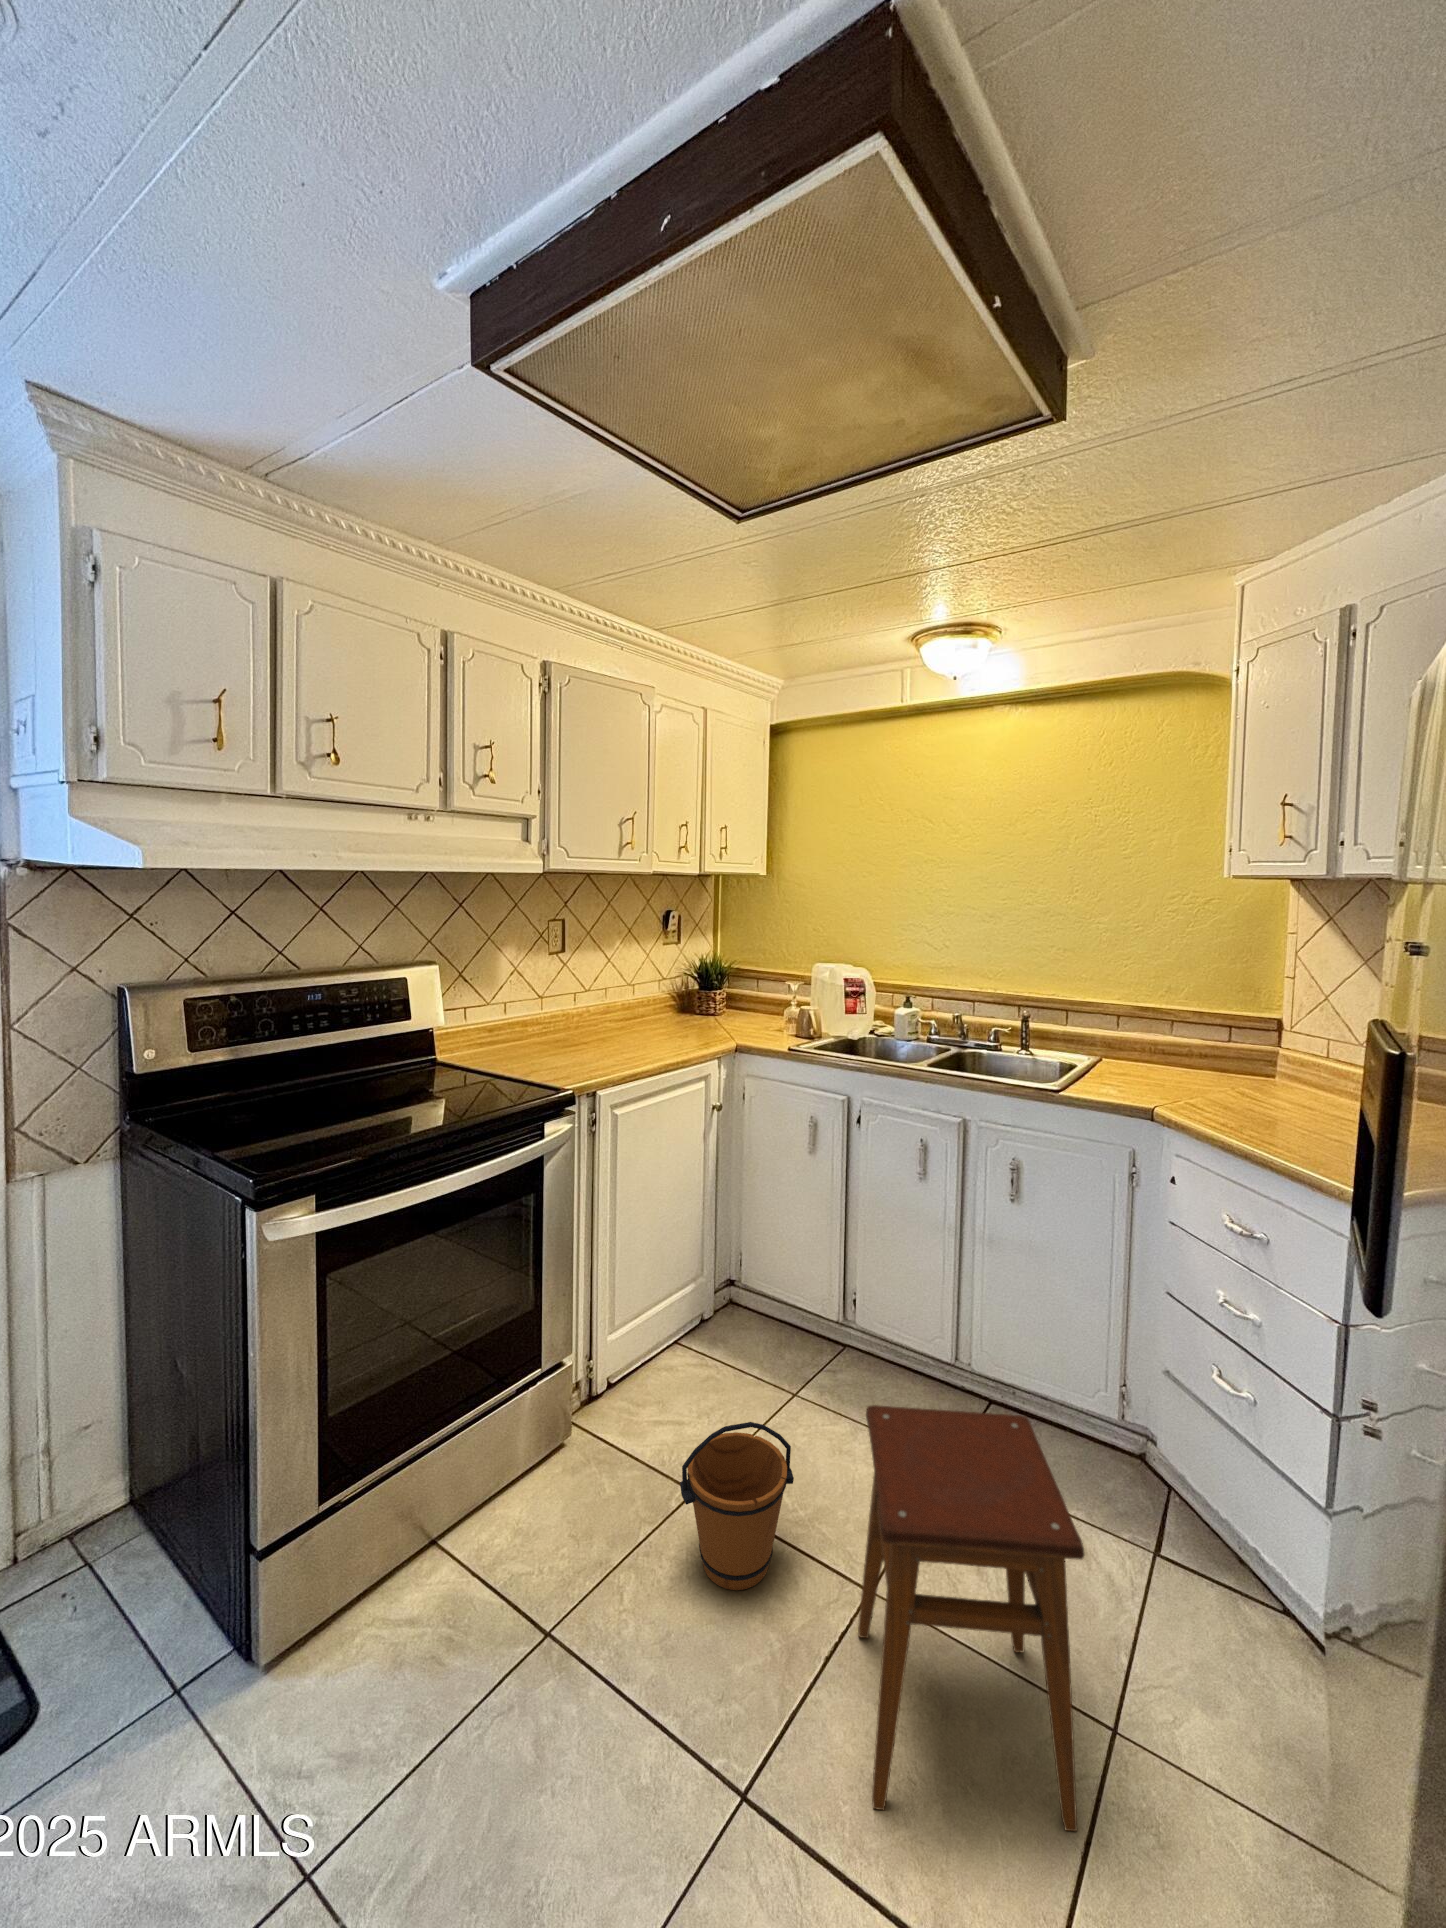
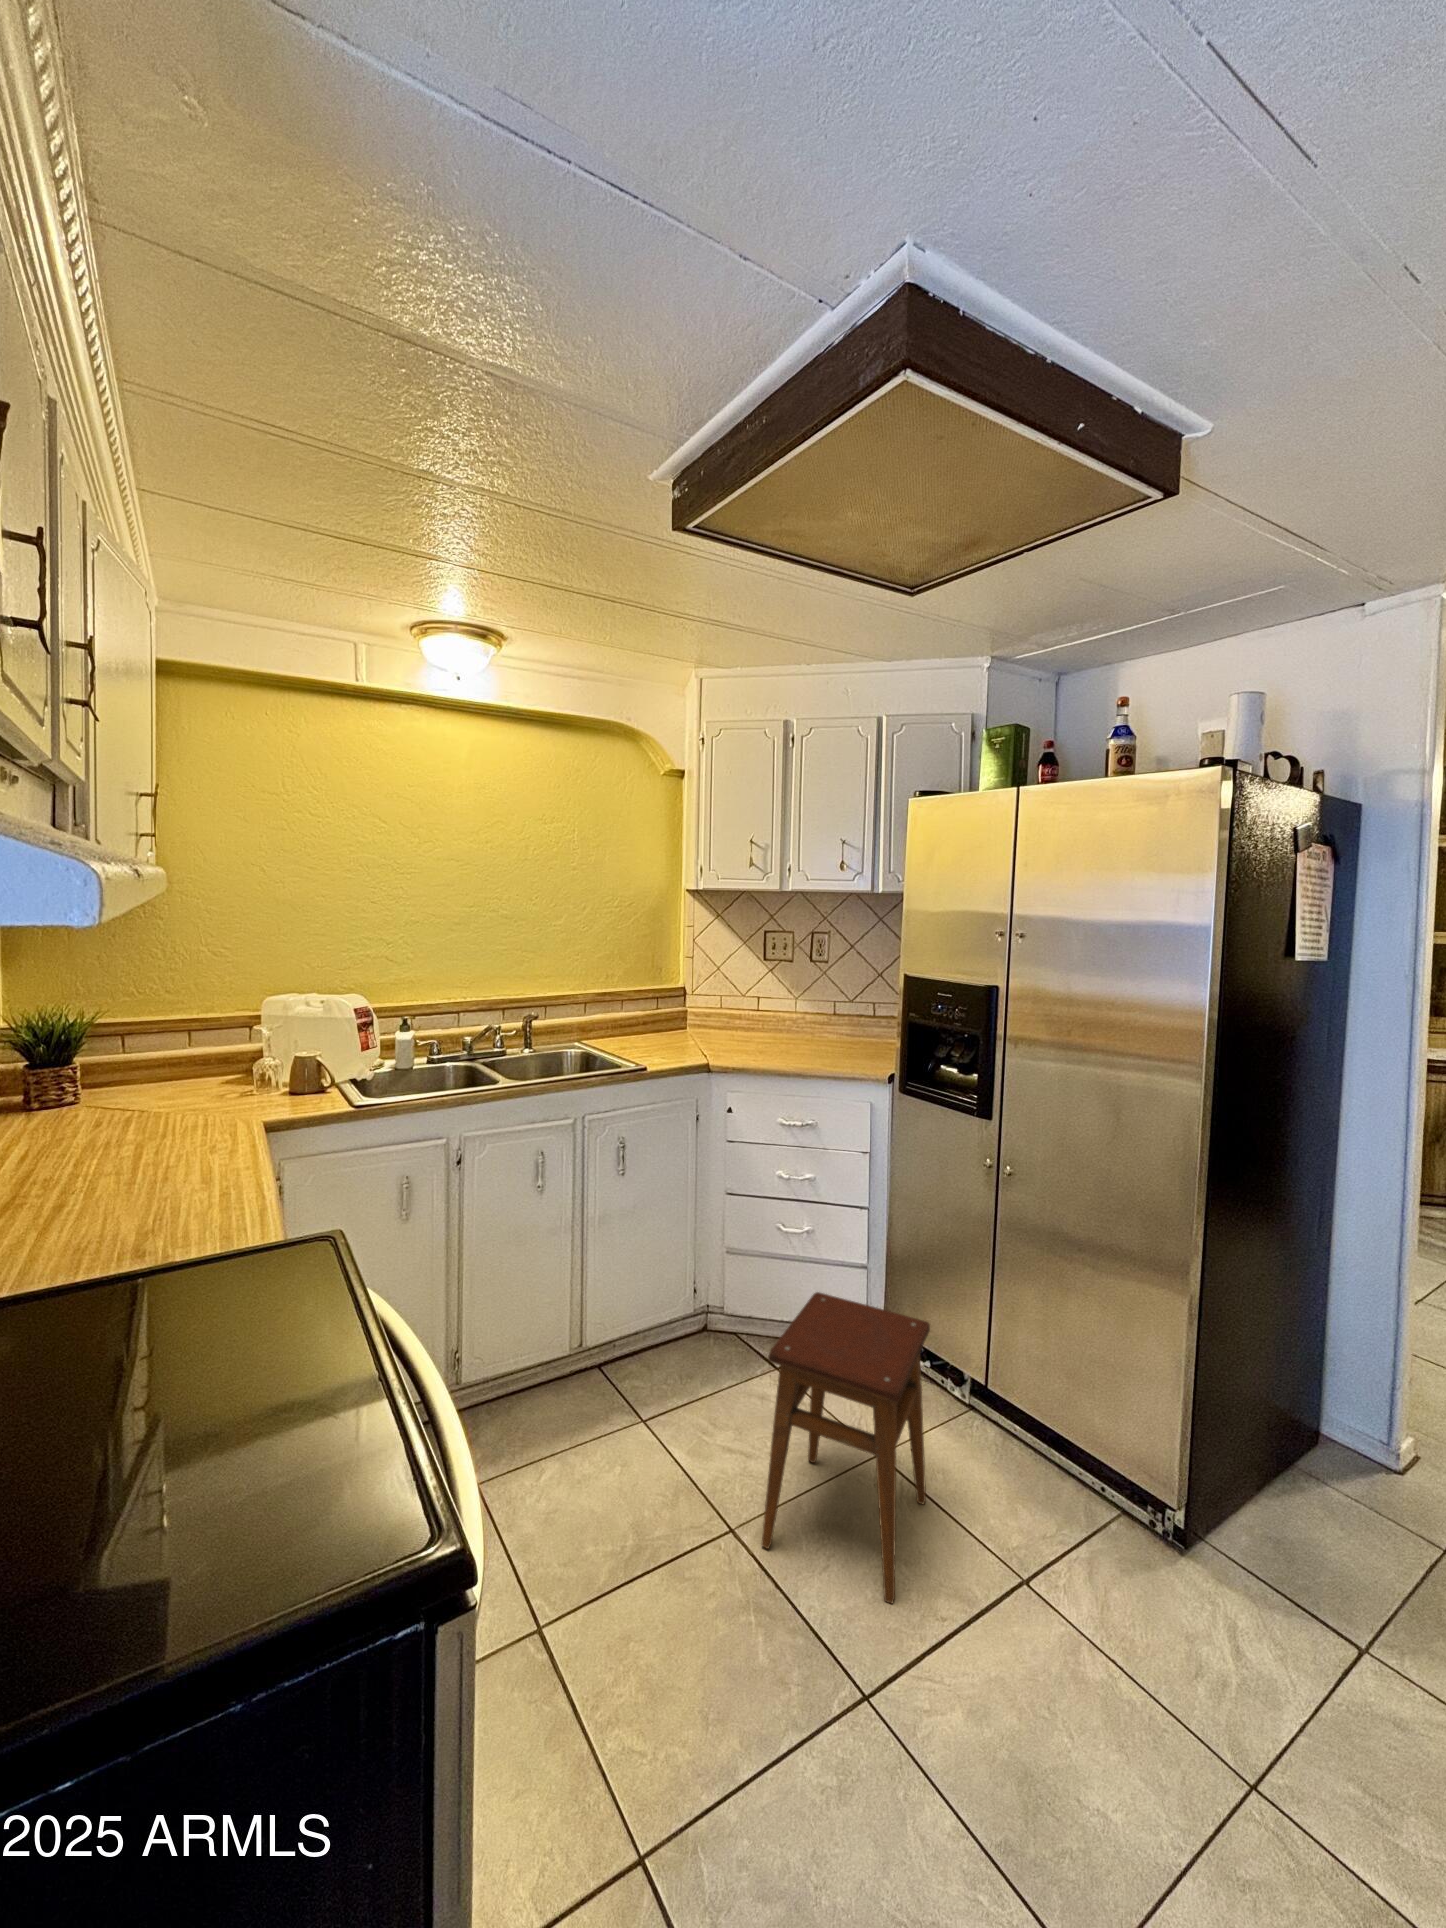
bucket: present [680,1422,794,1590] -> none [601,1457,705,1648]

